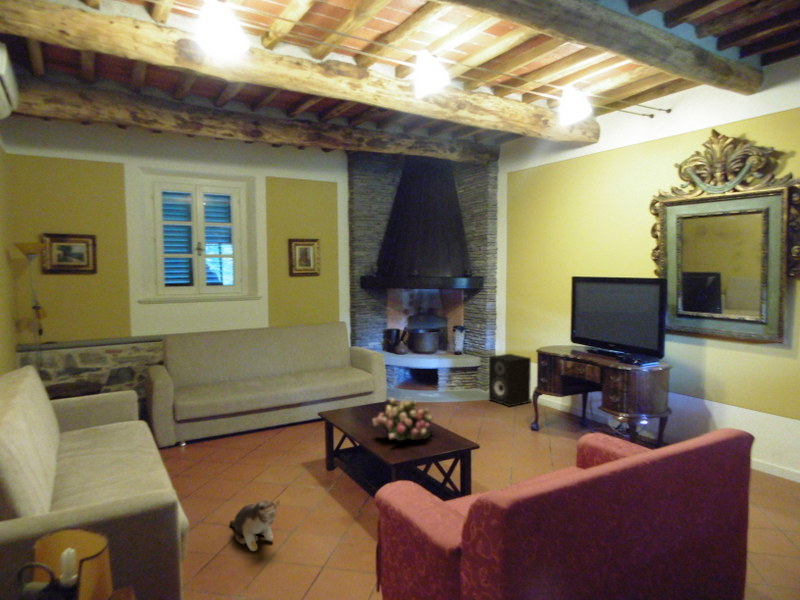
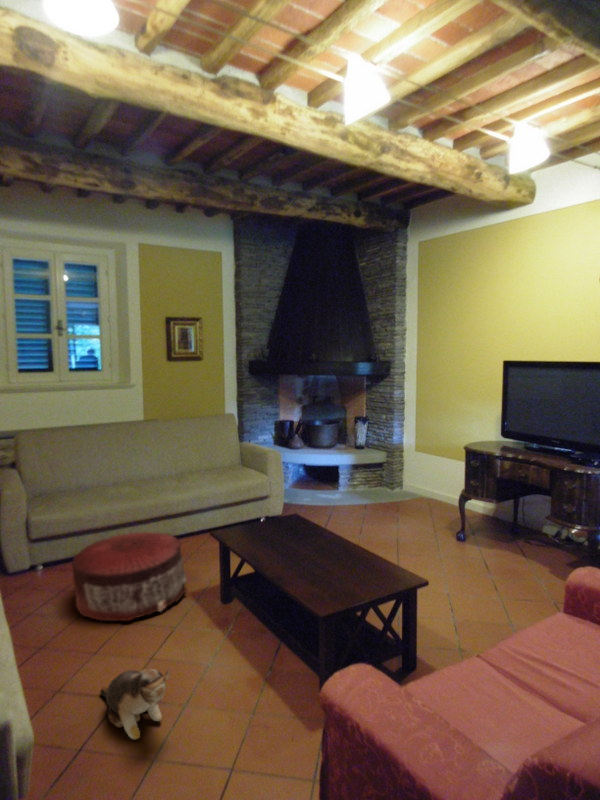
speaker: present [489,354,531,407] -> none [399,448,447,510]
flower arrangement: present [373,398,432,440] -> none [287,517,364,575]
pouf: none [209,414,299,481] -> present [72,532,186,621]

